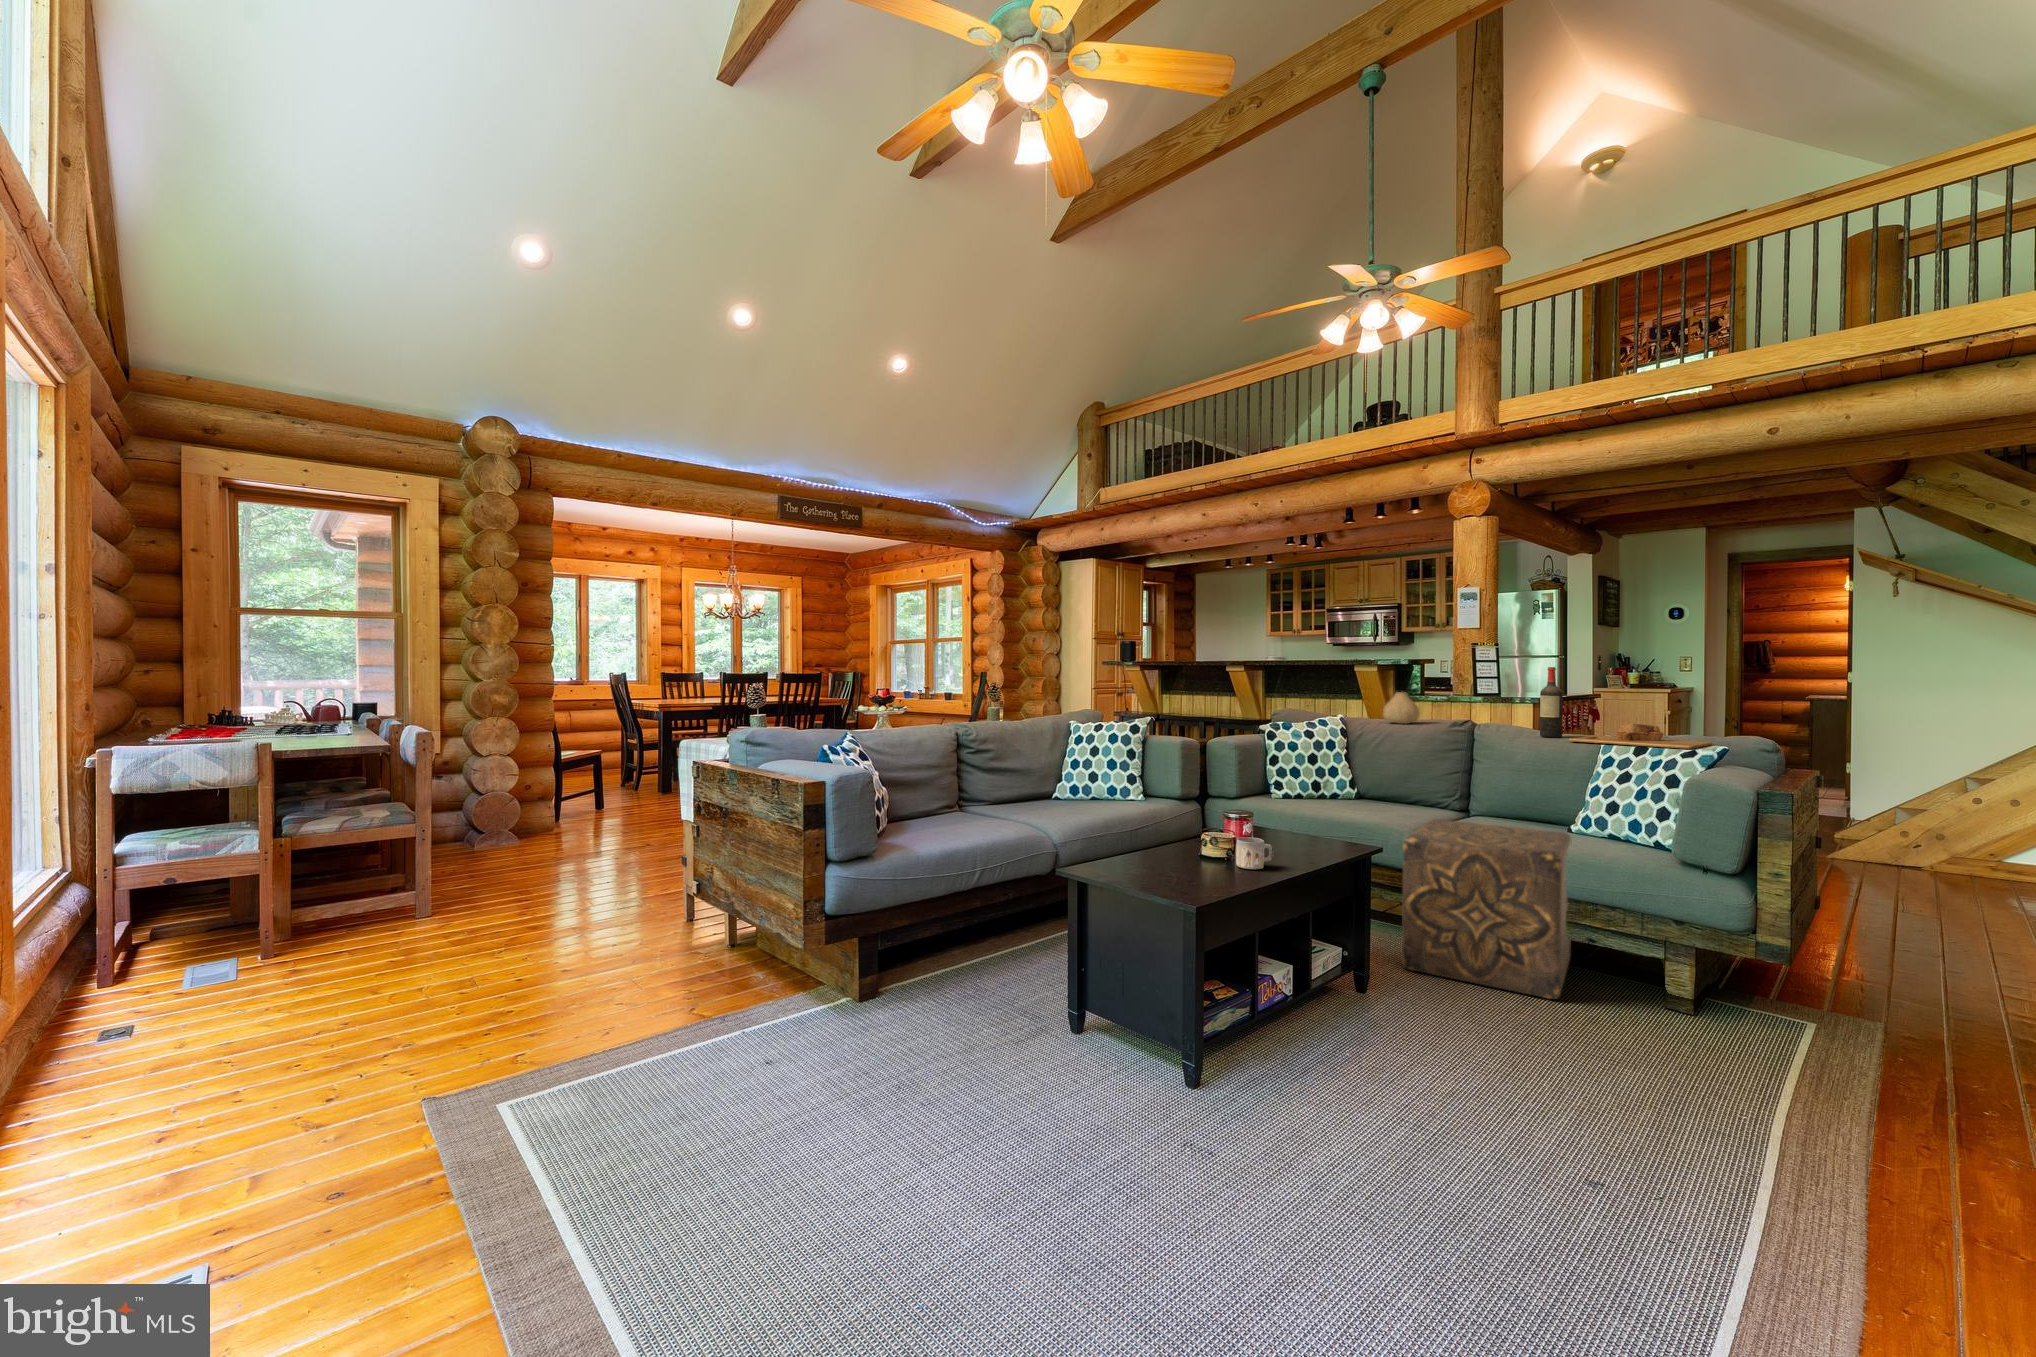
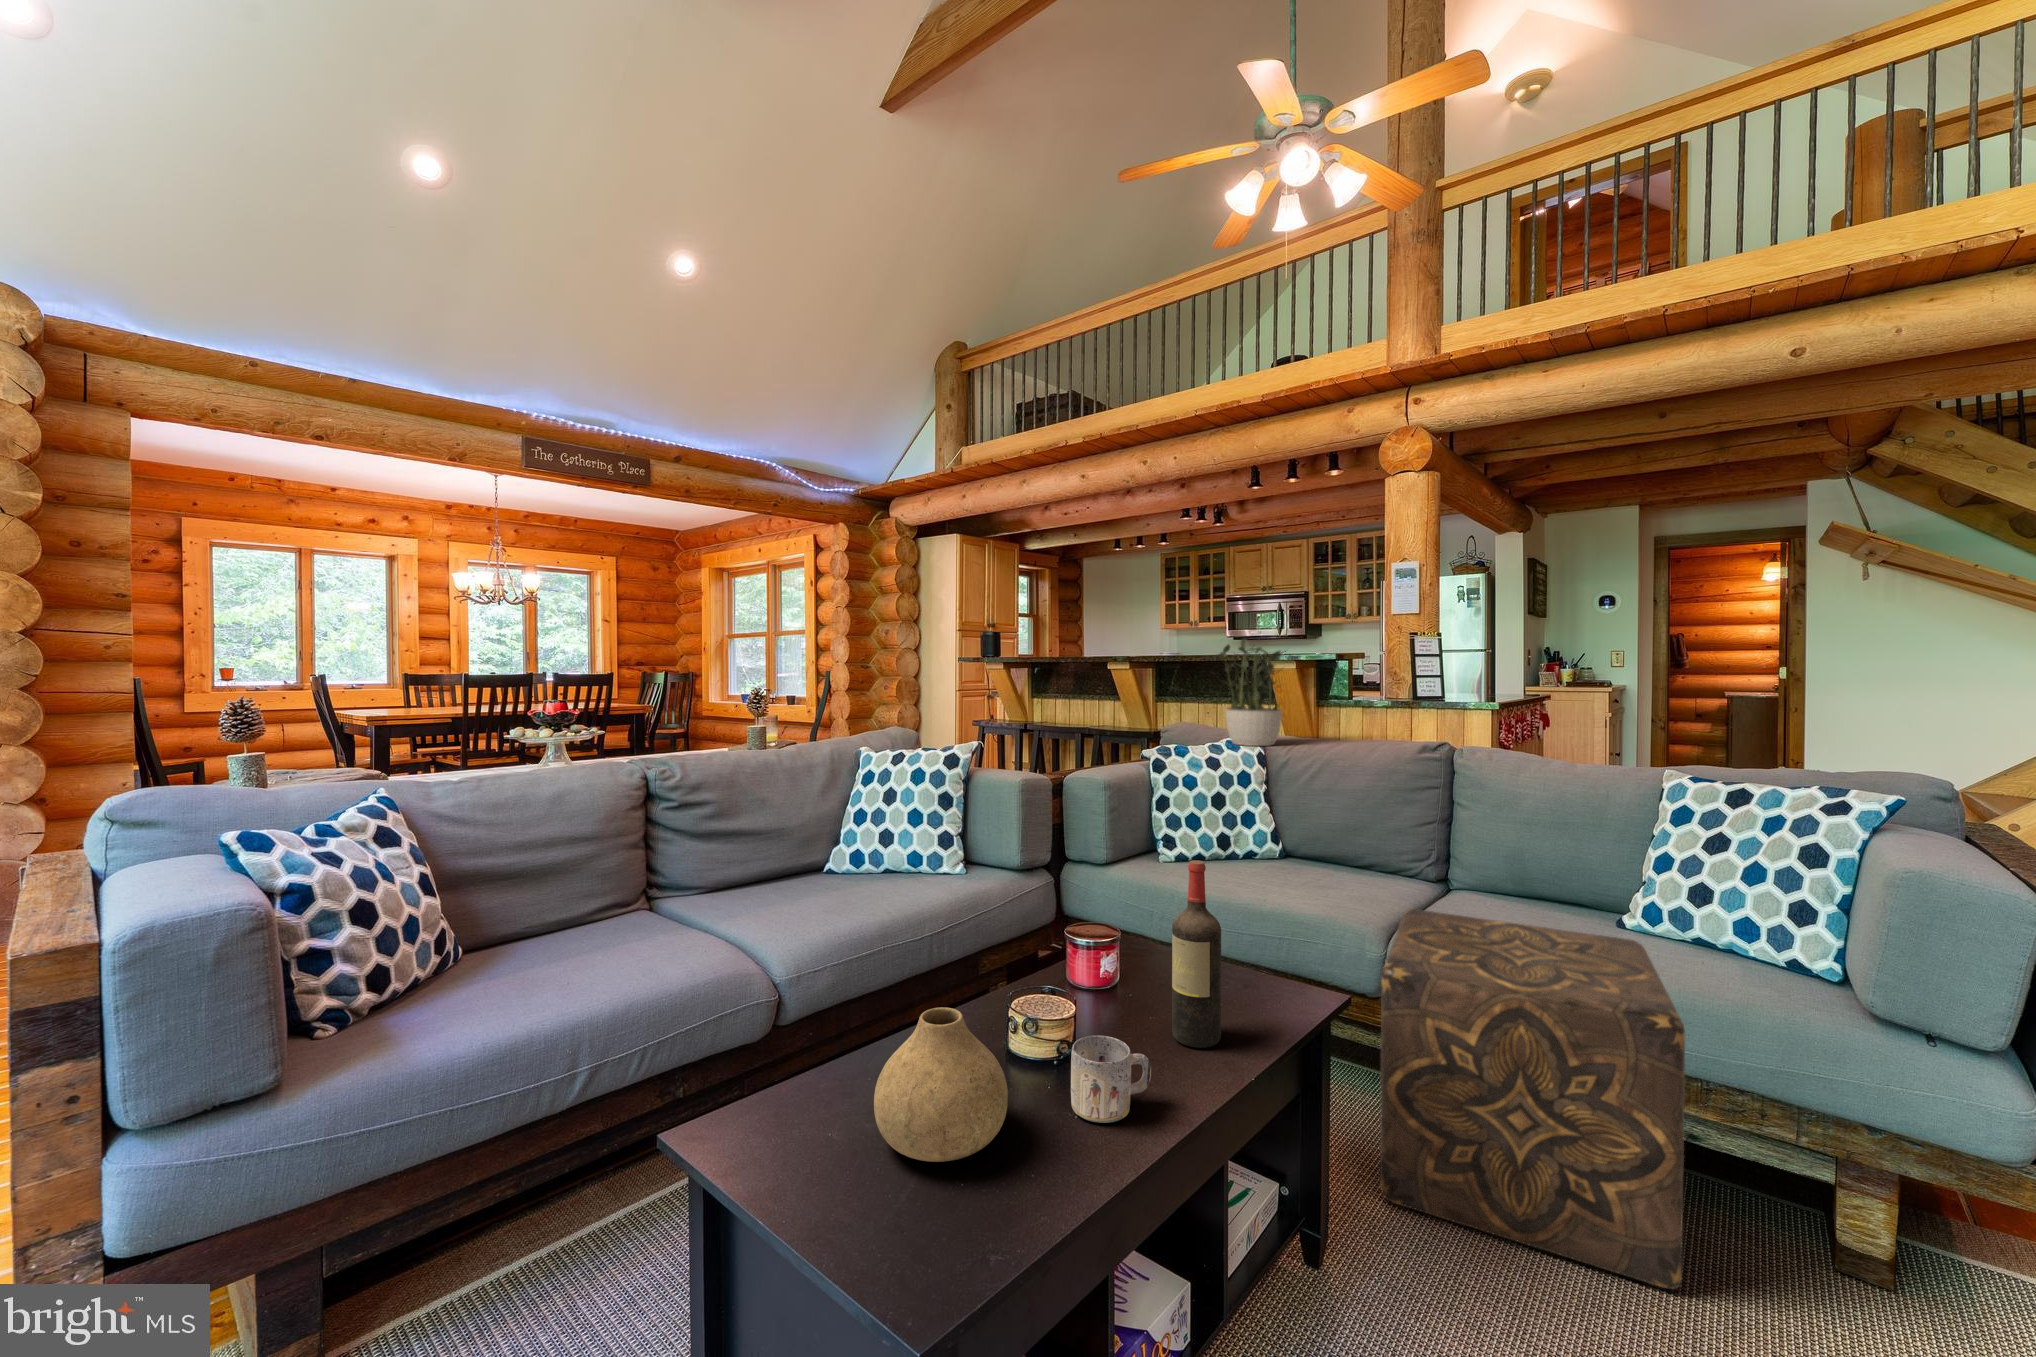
potted plant: none [1309,649,1366,725] -> present [1216,639,1286,746]
wine bottle: present [1540,667,1563,738] -> present [1172,860,1221,1048]
vase: present [1383,692,1420,724] -> present [874,1007,1008,1162]
cutting board: present [1569,724,1712,749] -> none [1625,755,1853,802]

